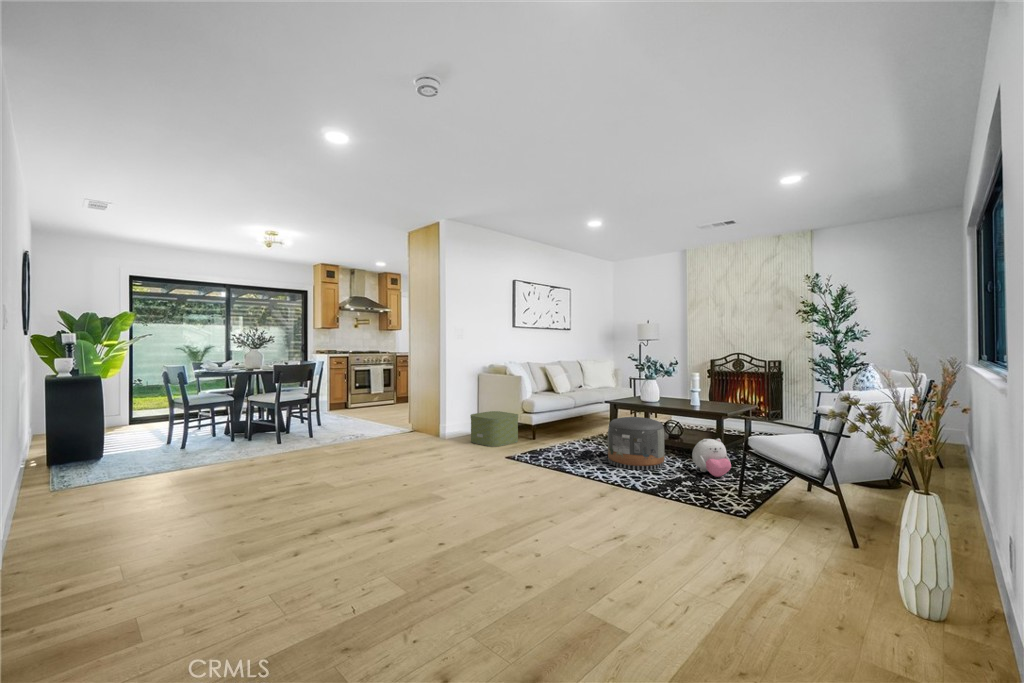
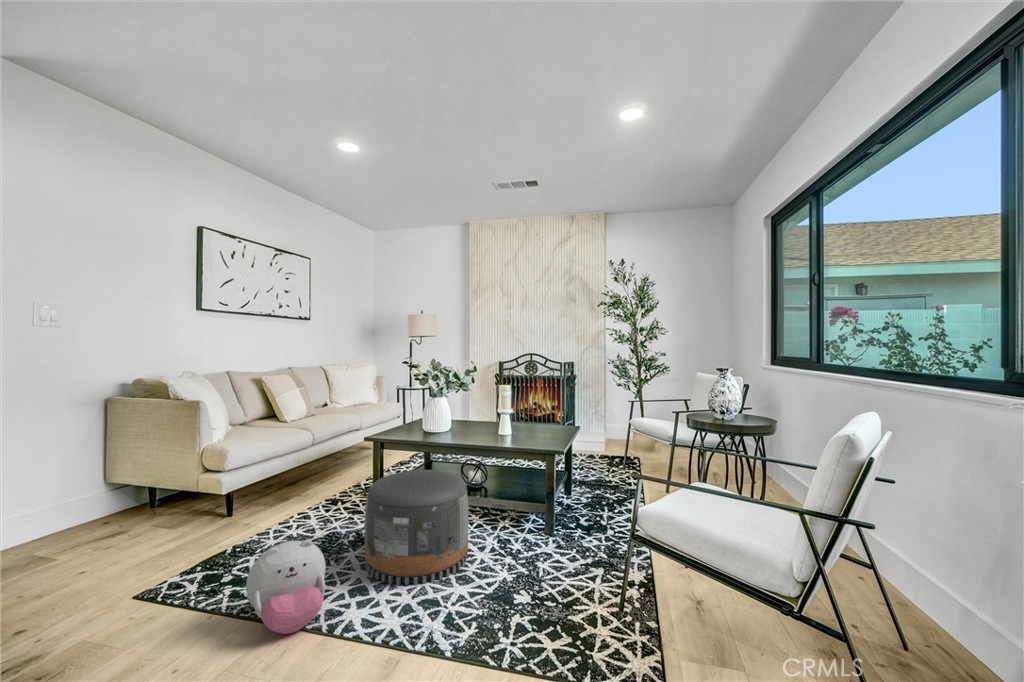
storage box: present [470,411,518,447] -> none [52,472,185,563]
plush toy: present [692,438,731,477] -> present [246,540,326,634]

